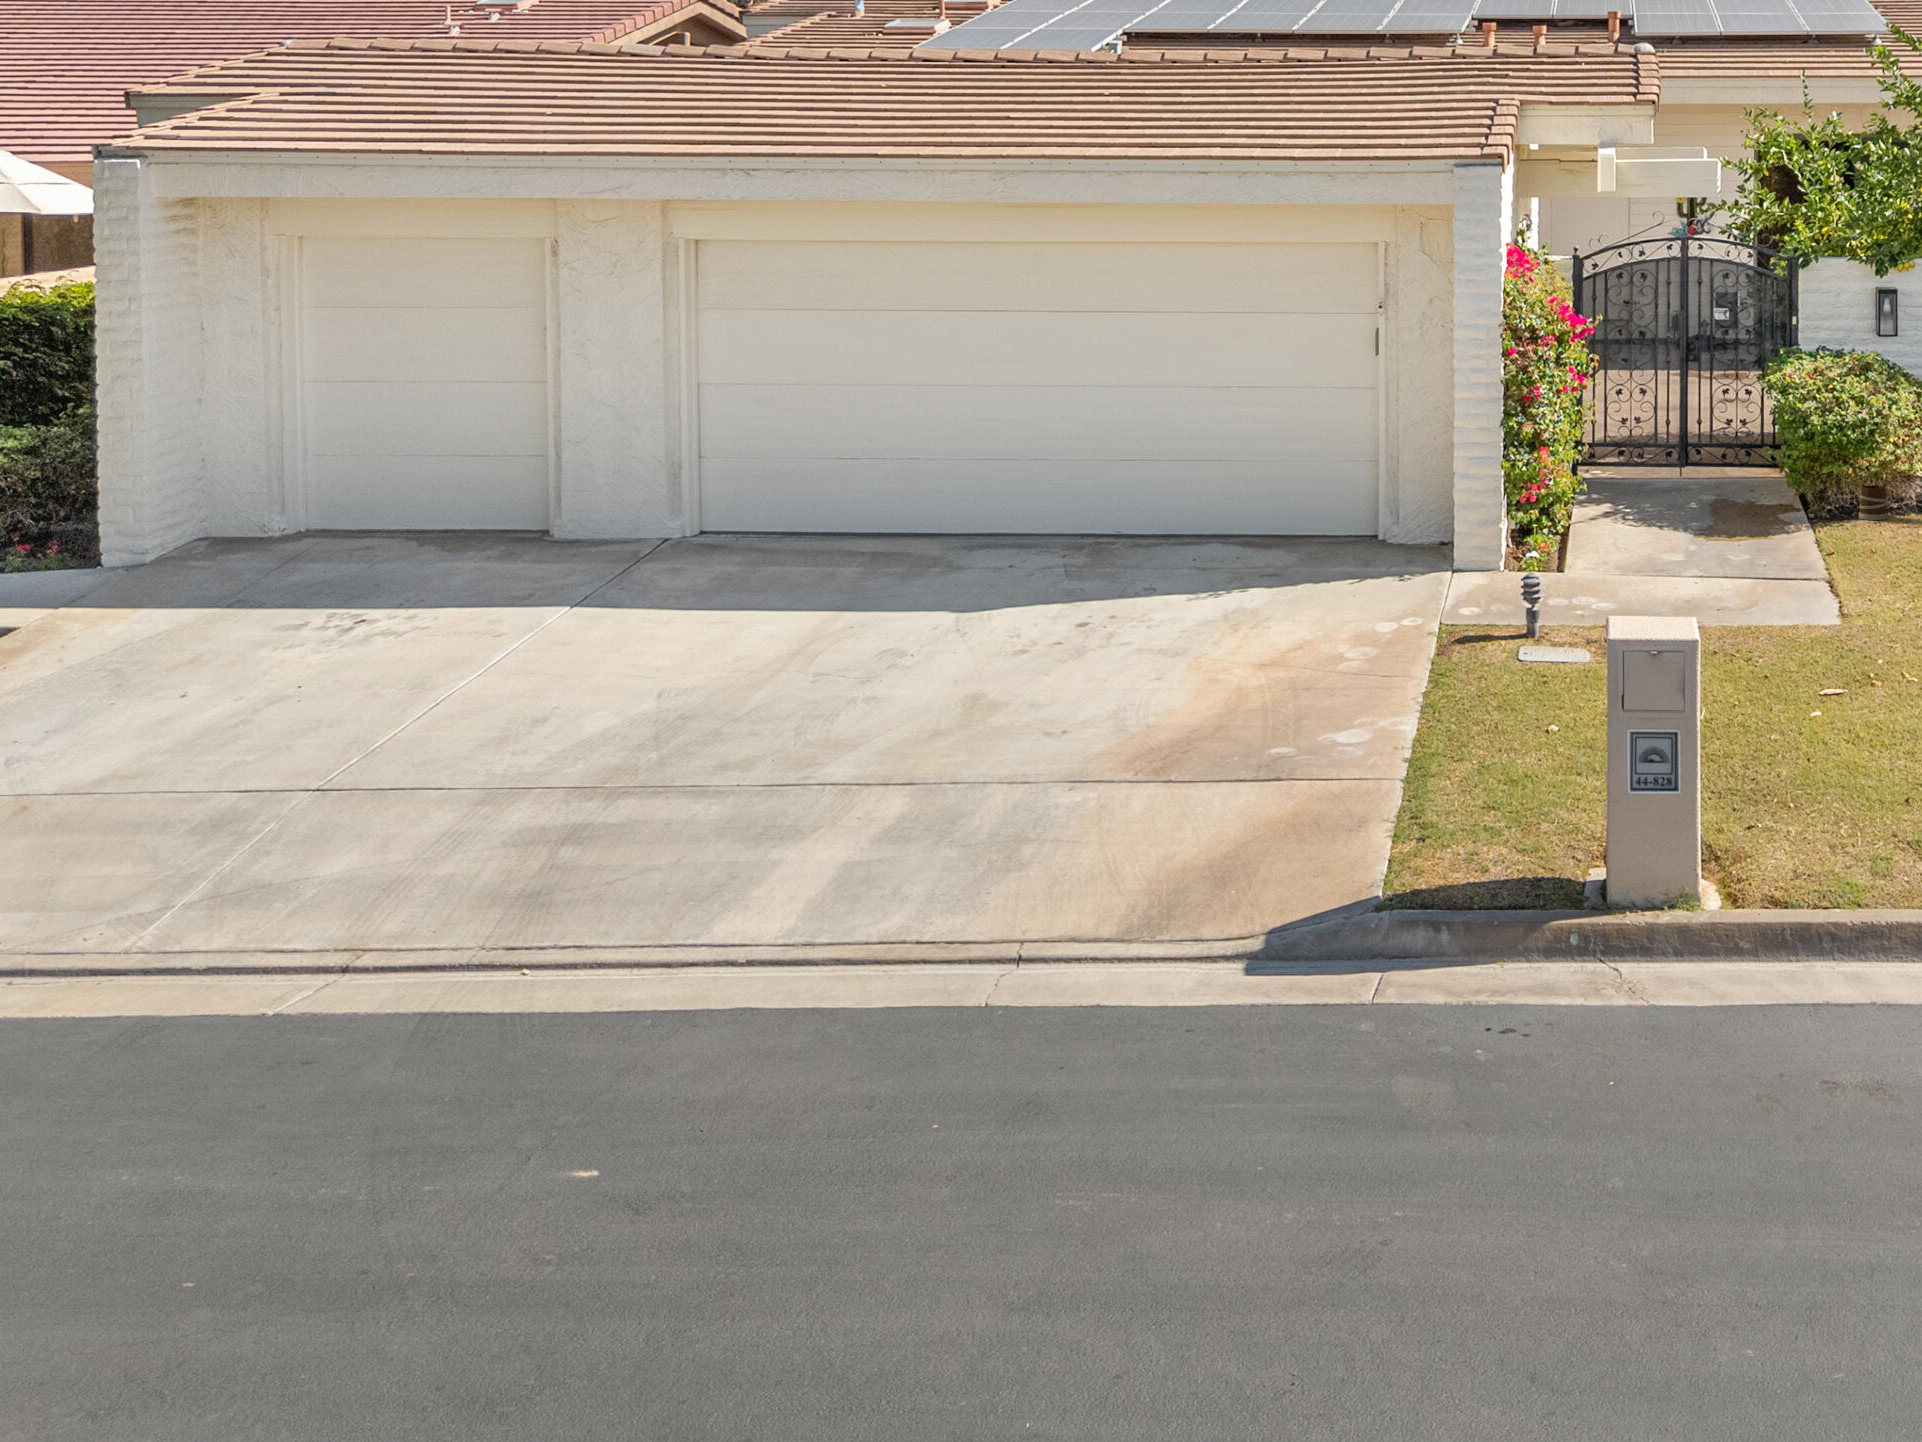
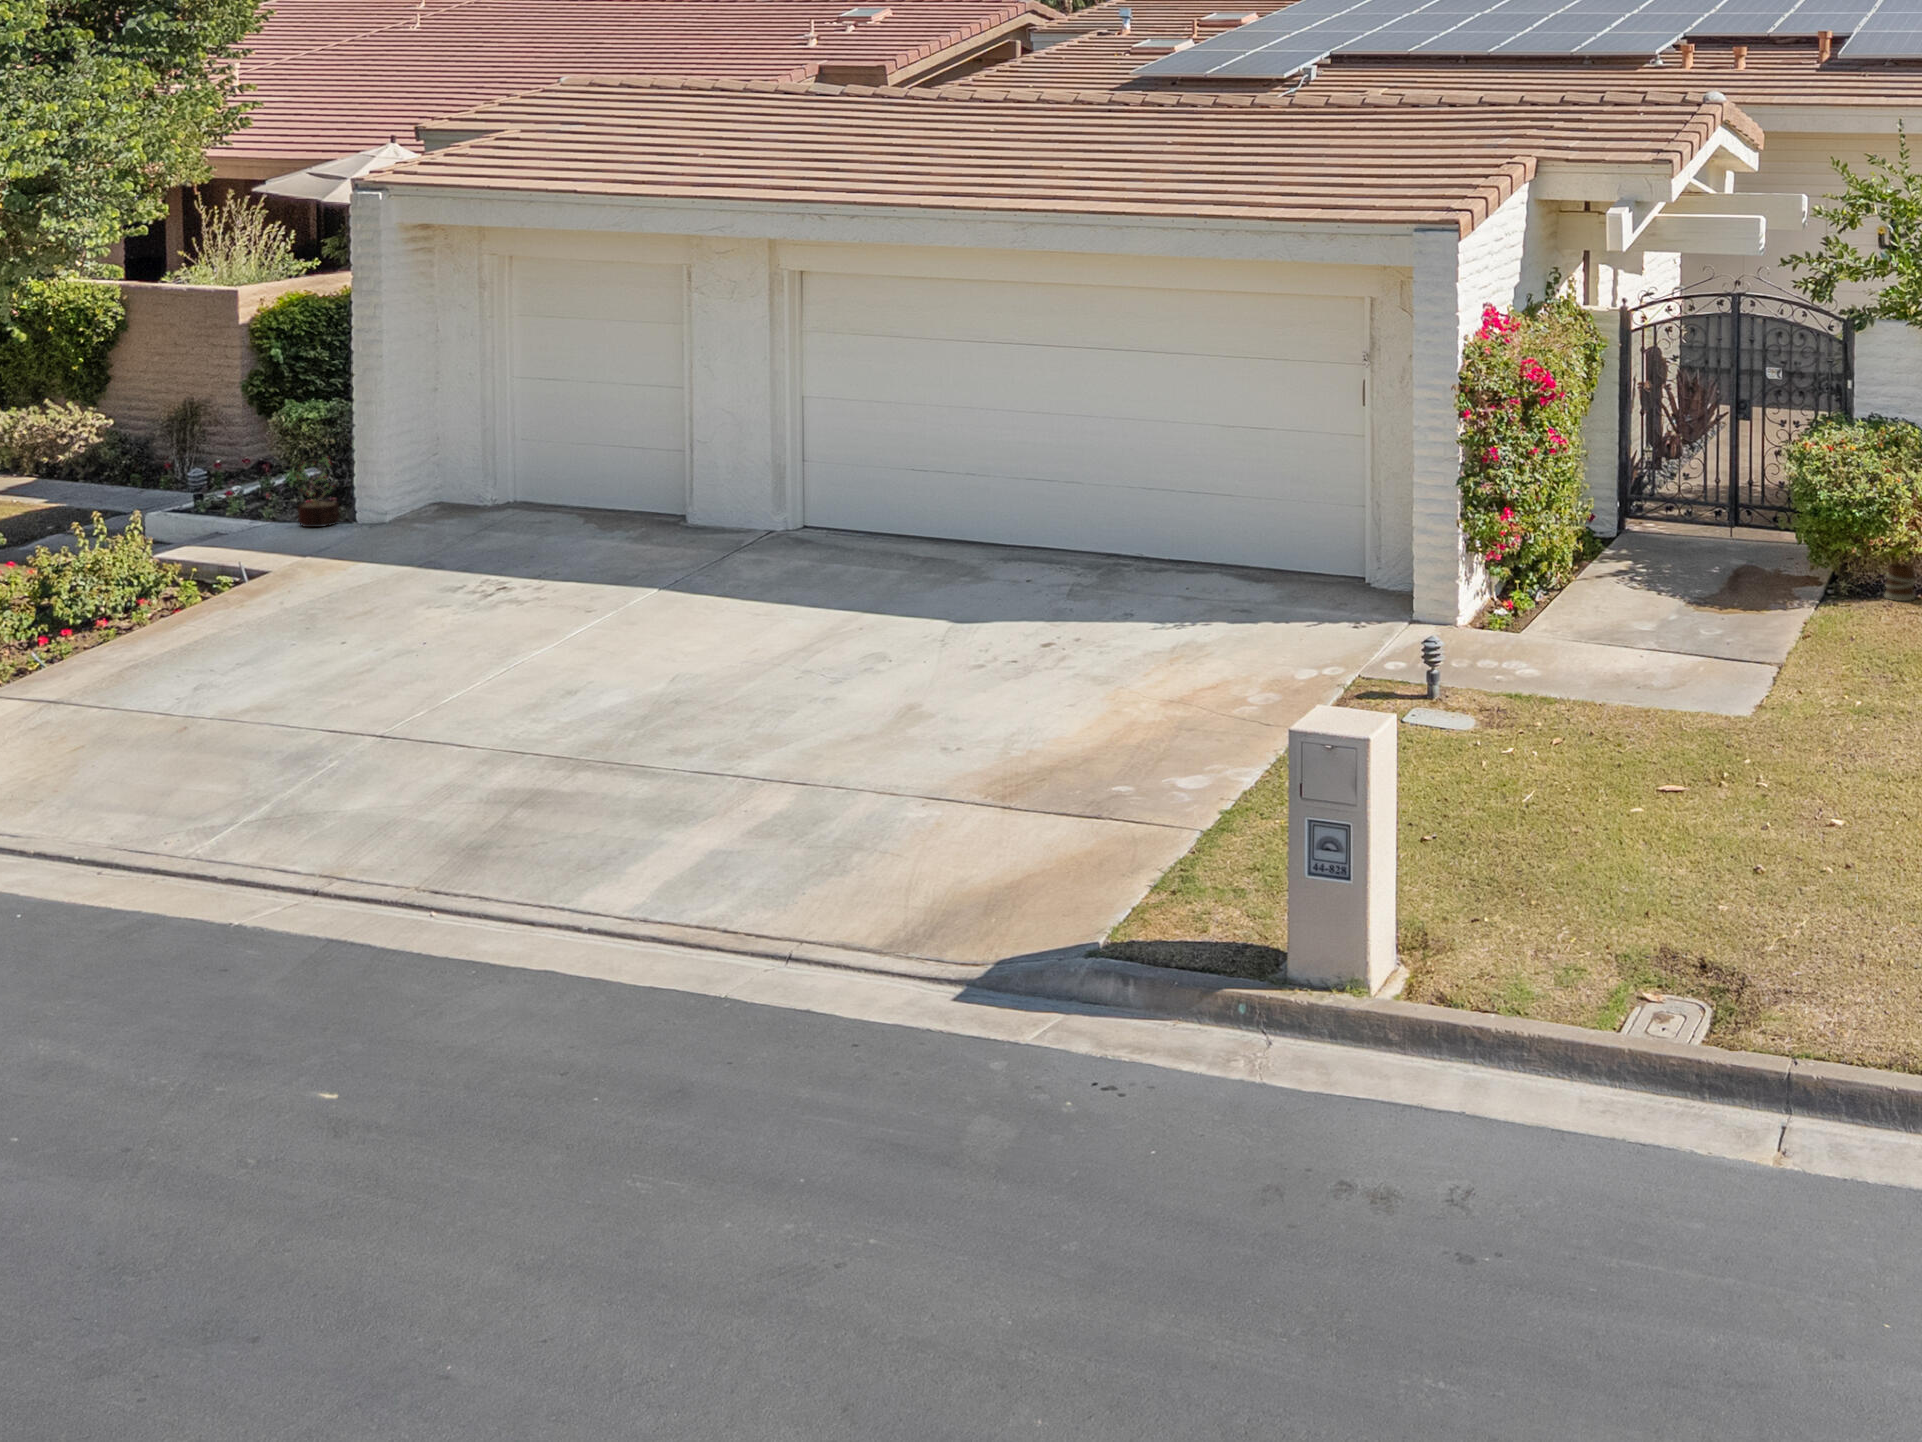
decorative plant: none [51,488,111,574] -> present [297,458,340,527]

